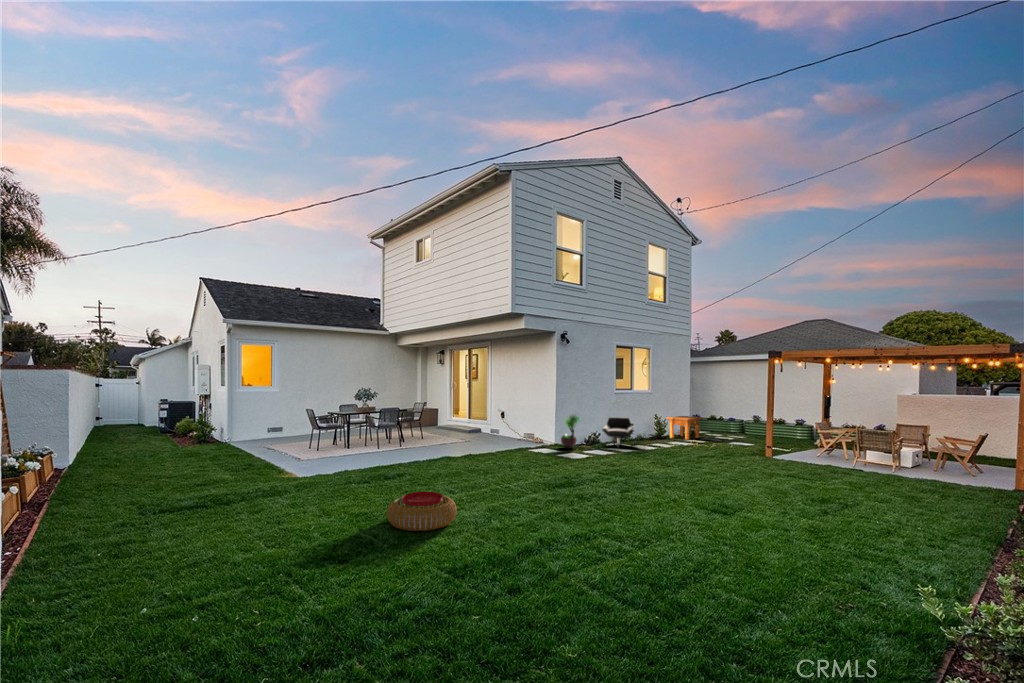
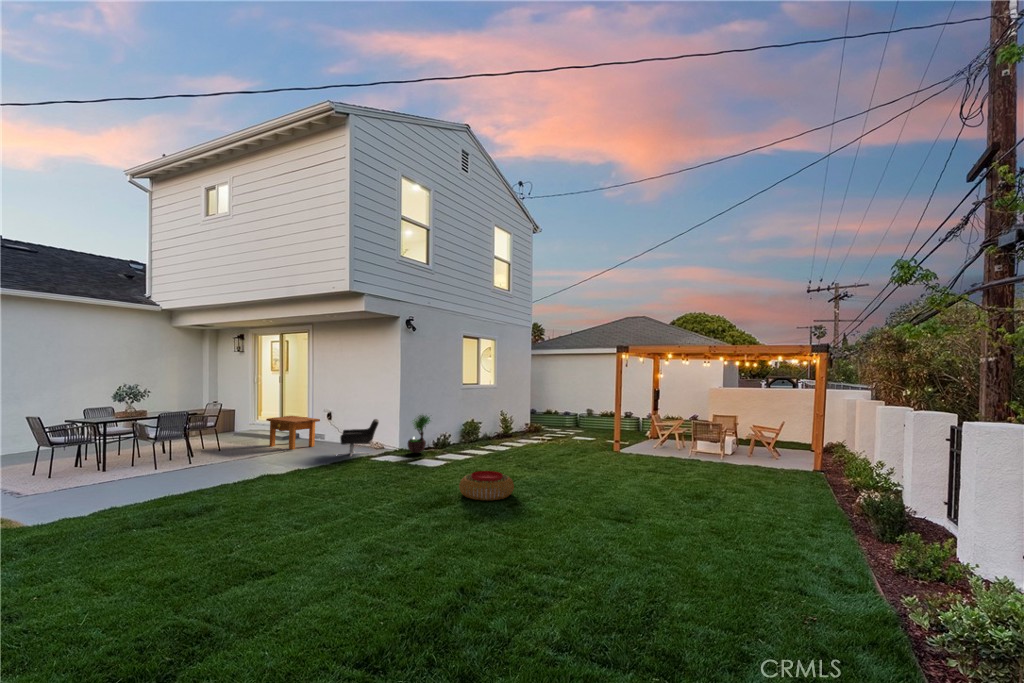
side table: present [667,416,702,440] -> present [266,416,320,450]
lounge chair: present [602,417,634,447] -> present [340,419,379,457]
pouf: present [387,492,457,531] -> present [459,471,514,501]

